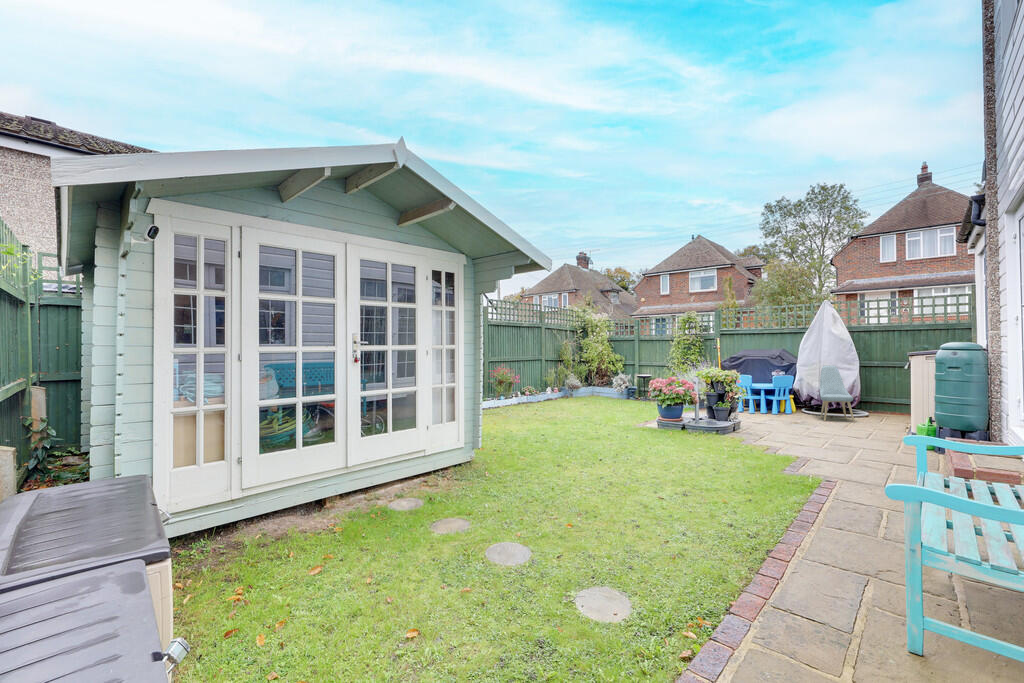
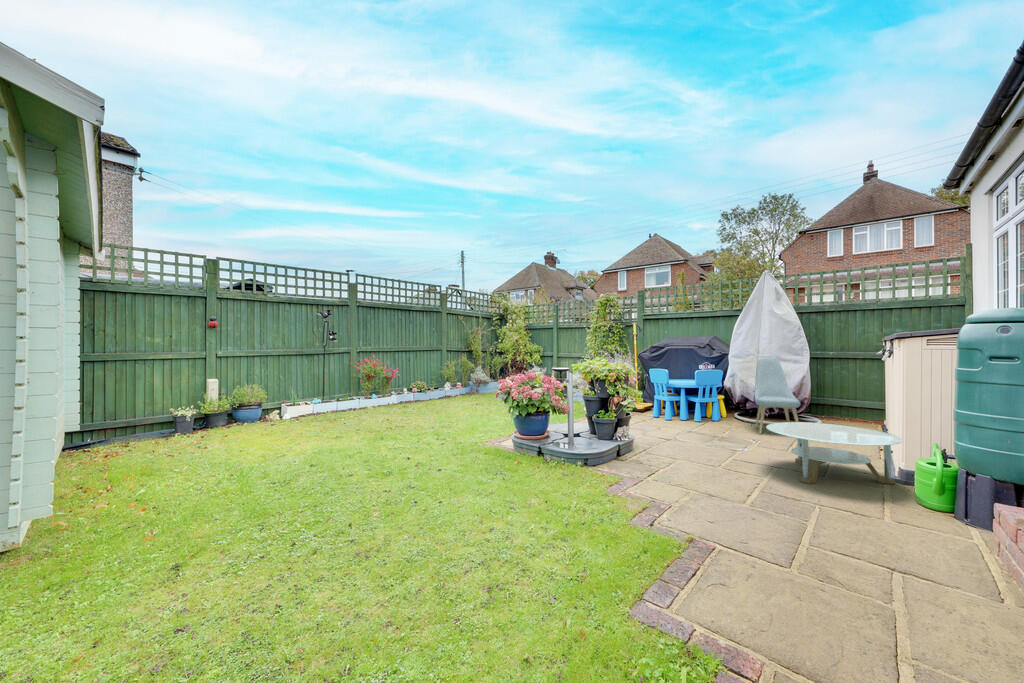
round table: none [832,408,912,442] -> present [766,422,902,484]

